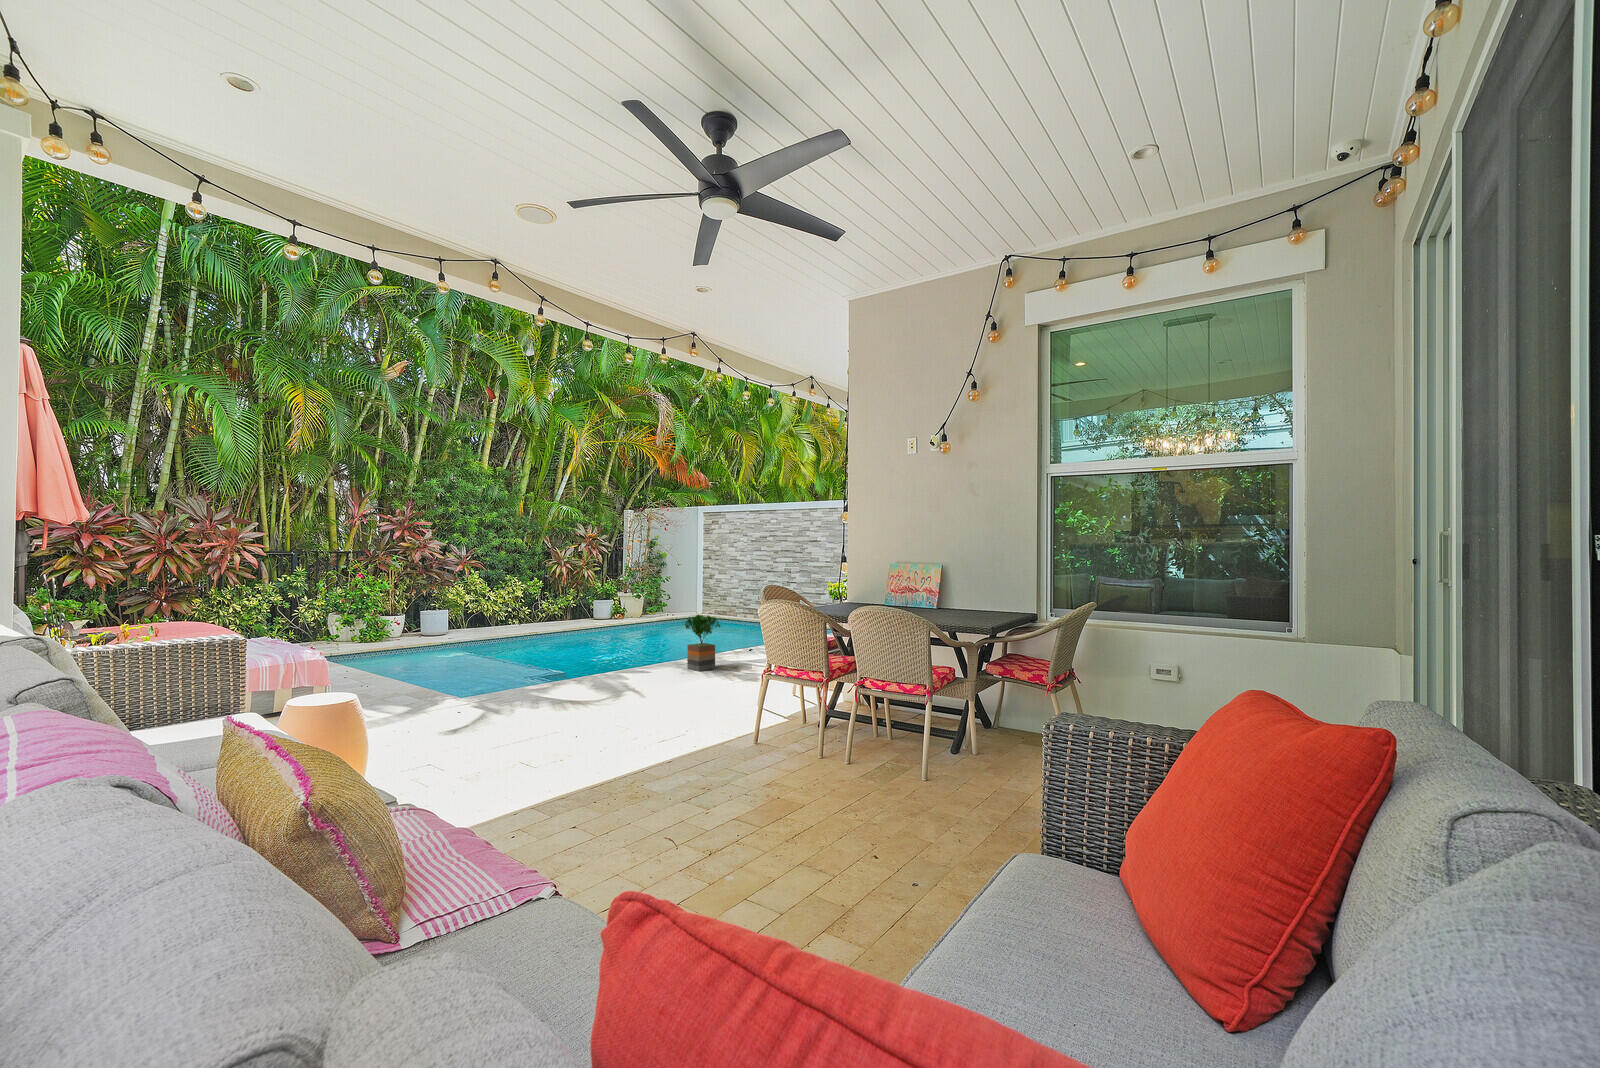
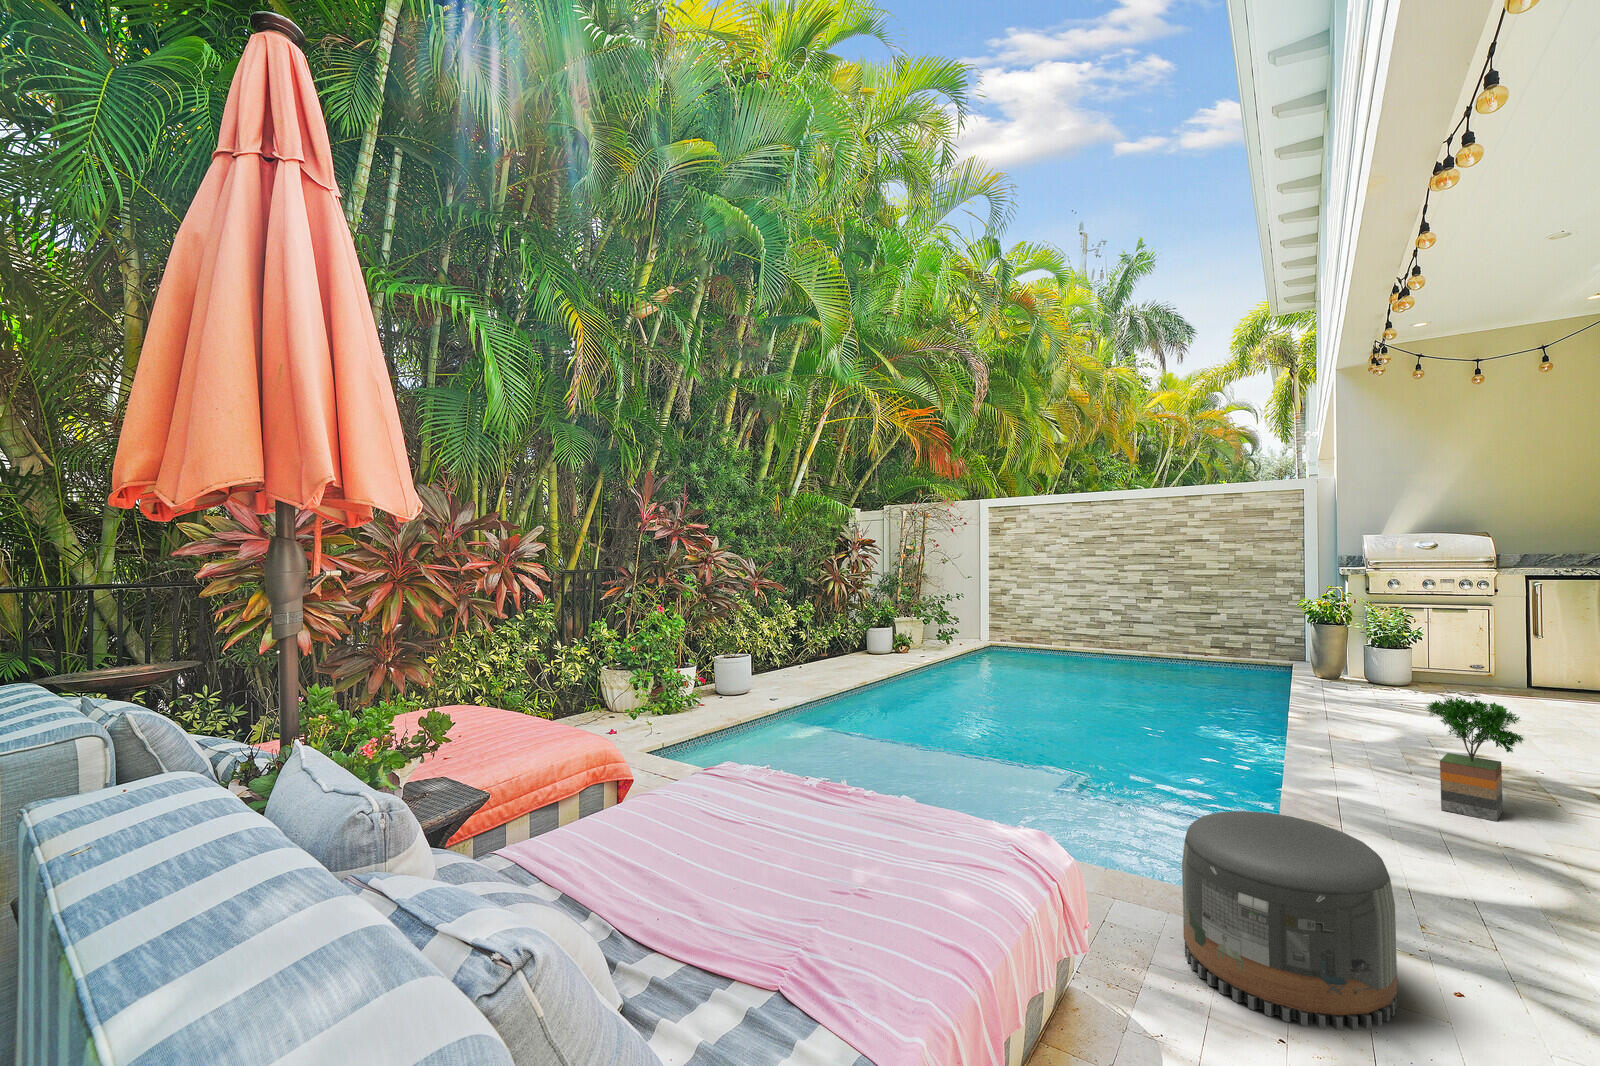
pouf: none [425,645,503,711] -> present [1182,811,1397,1031]

